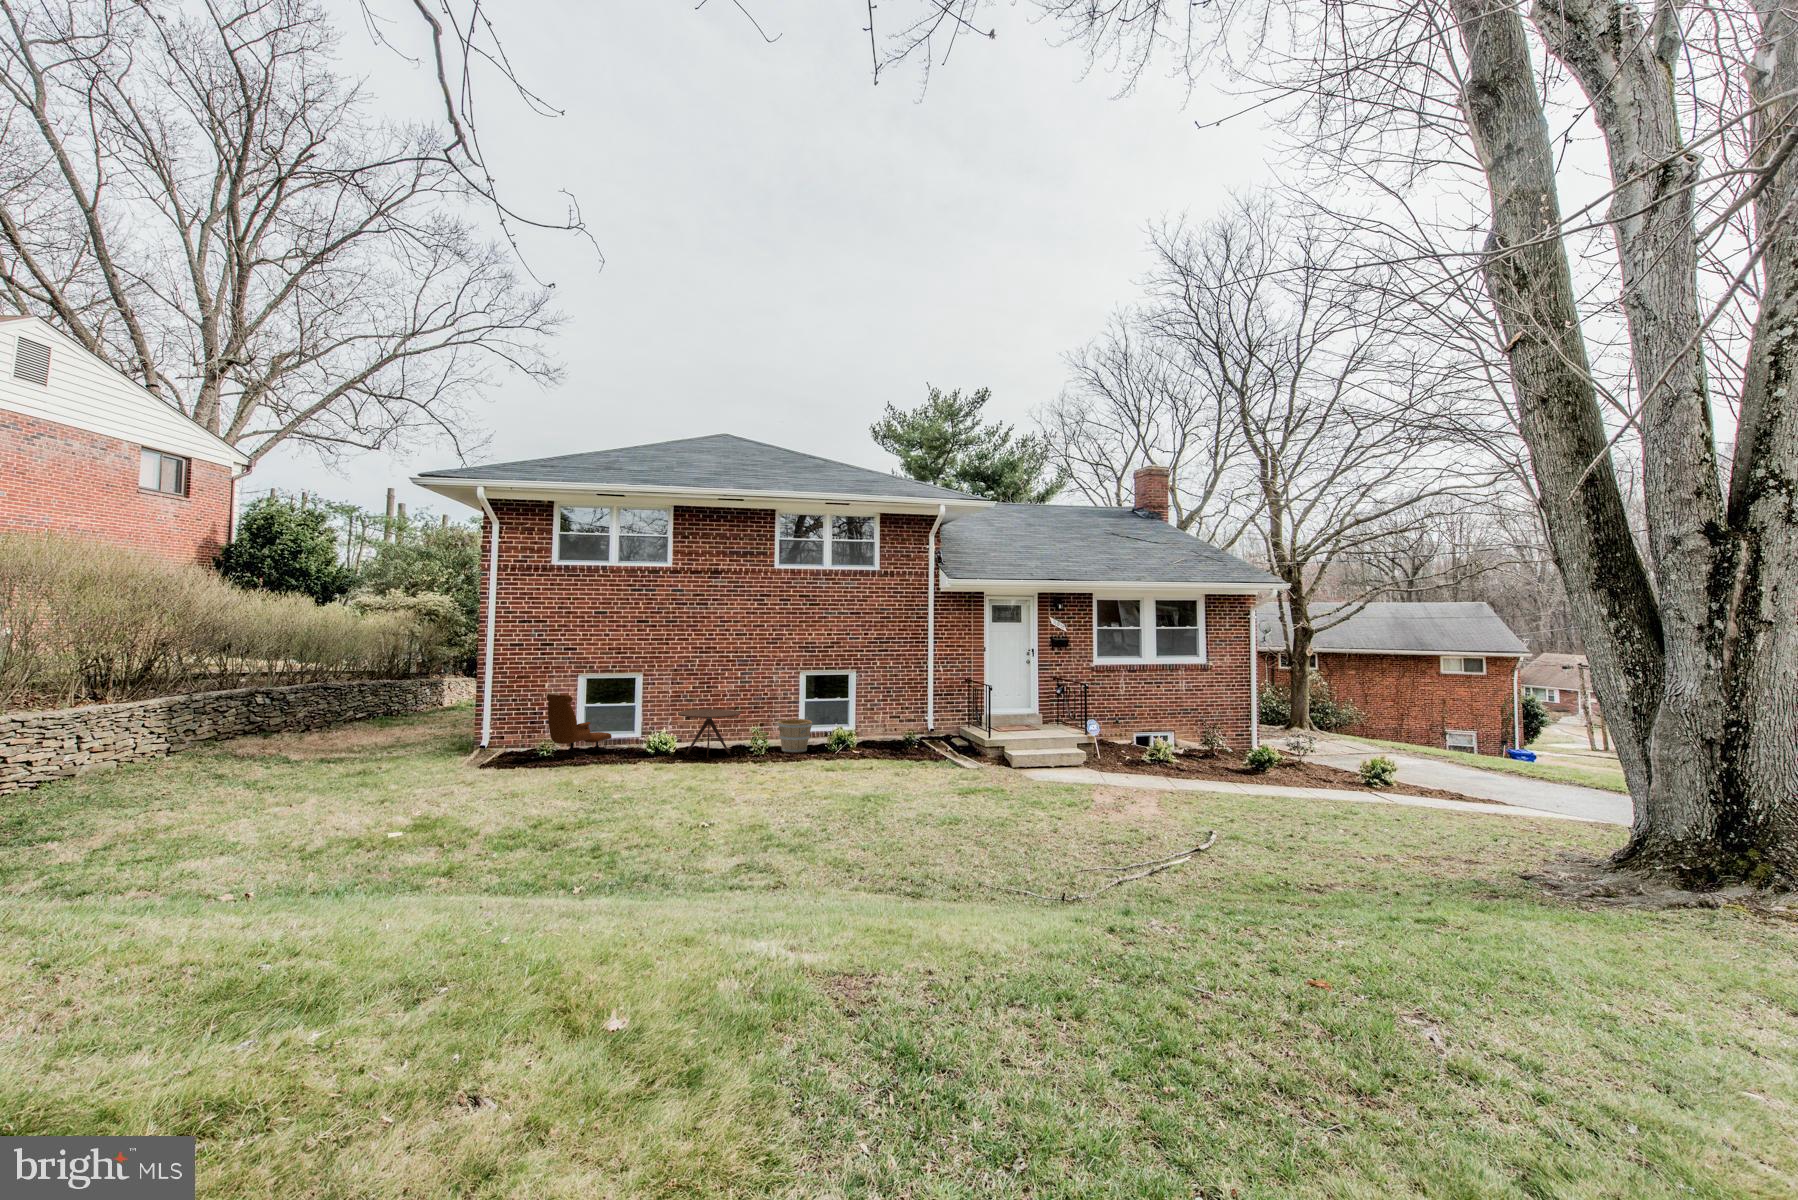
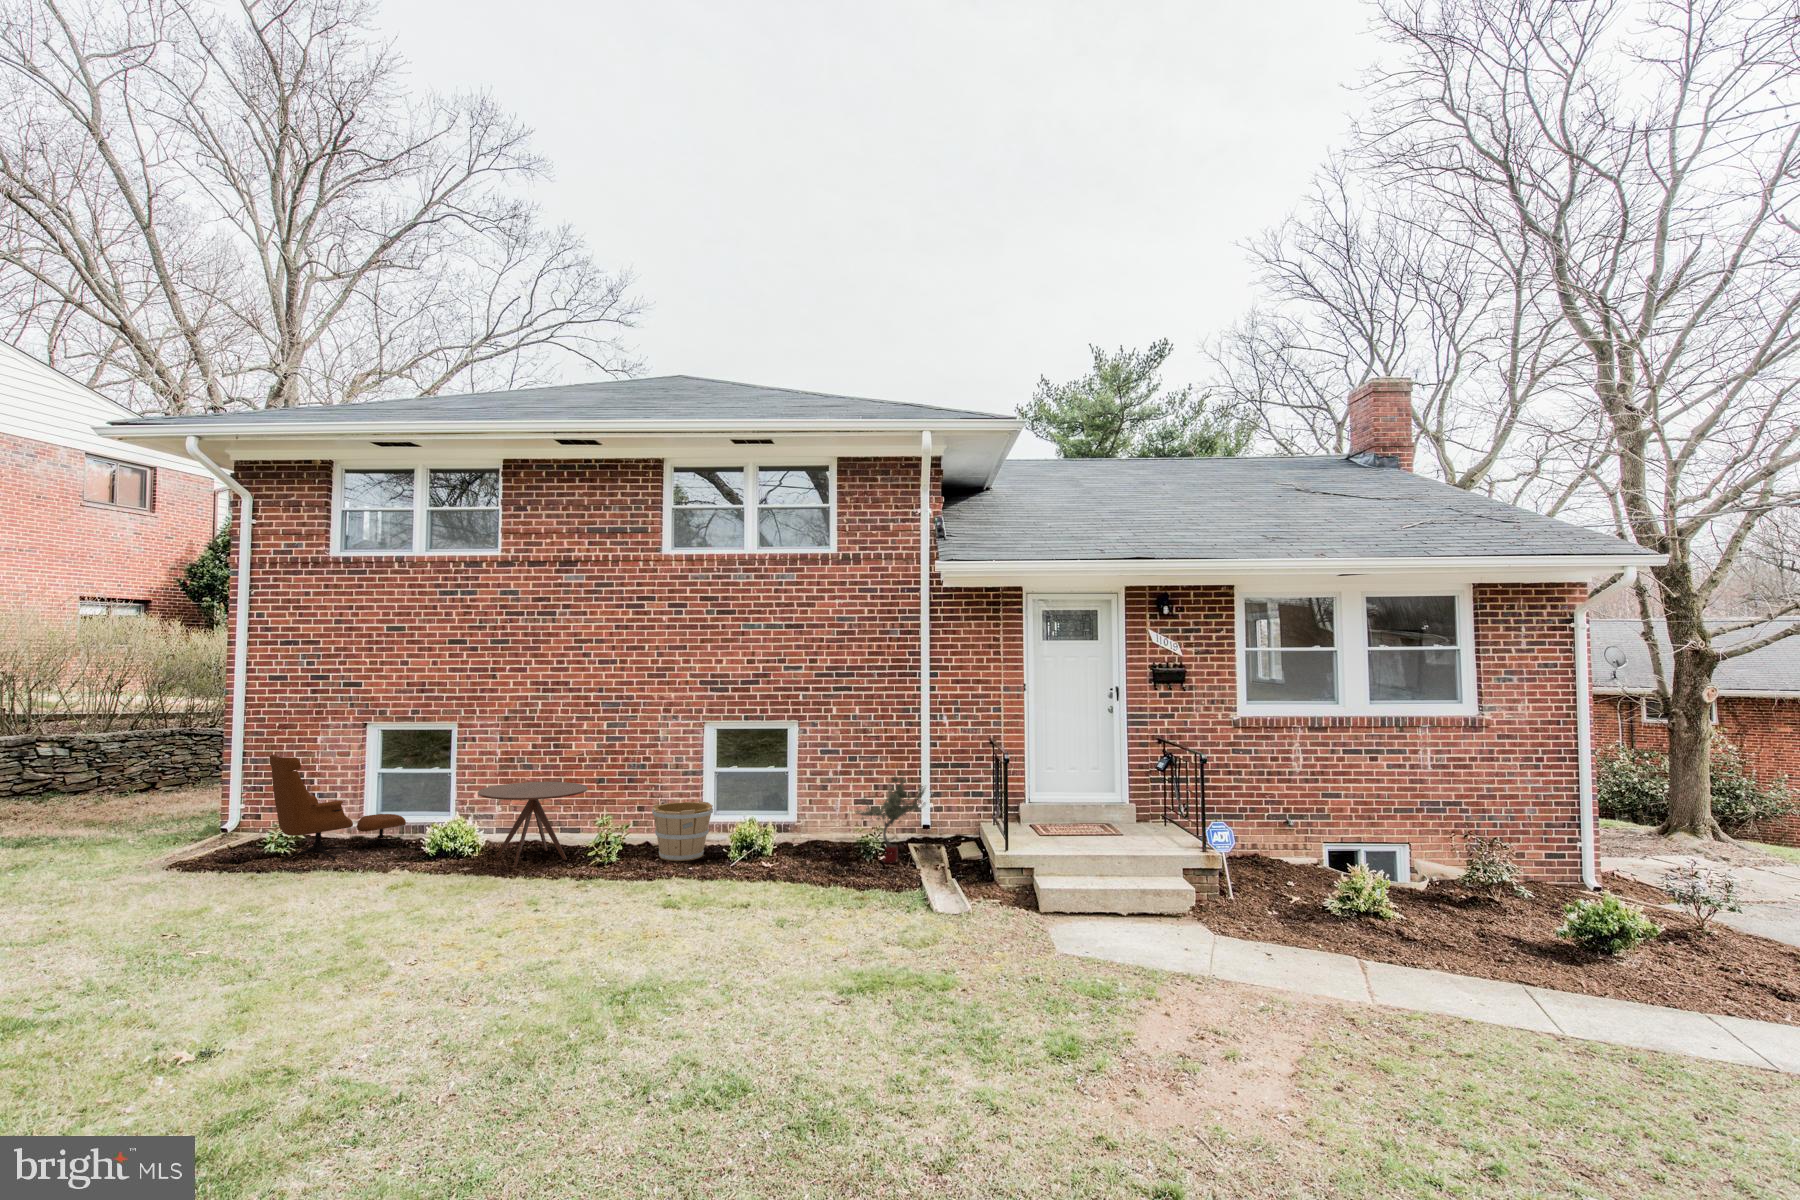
potted tree: none [895,699,936,750] -> present [855,773,925,864]

